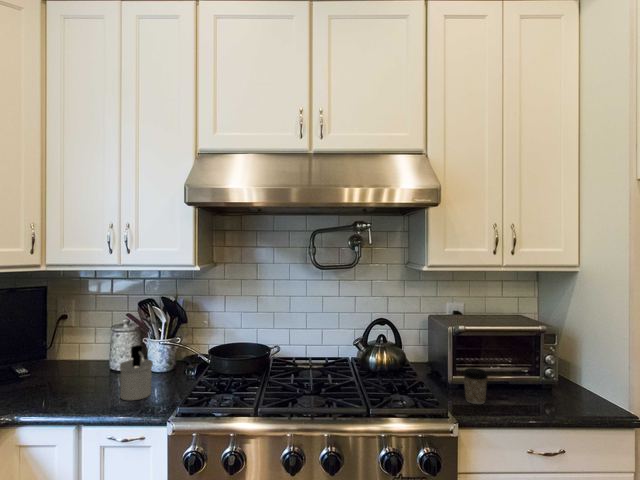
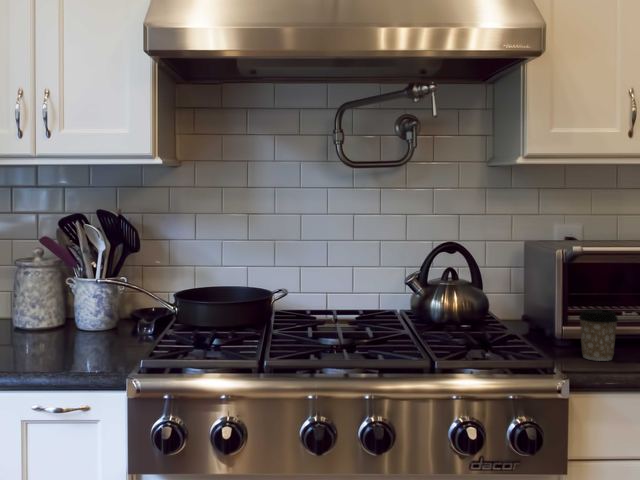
soap dispenser: present [120,345,153,401] -> none [41,277,91,358]

